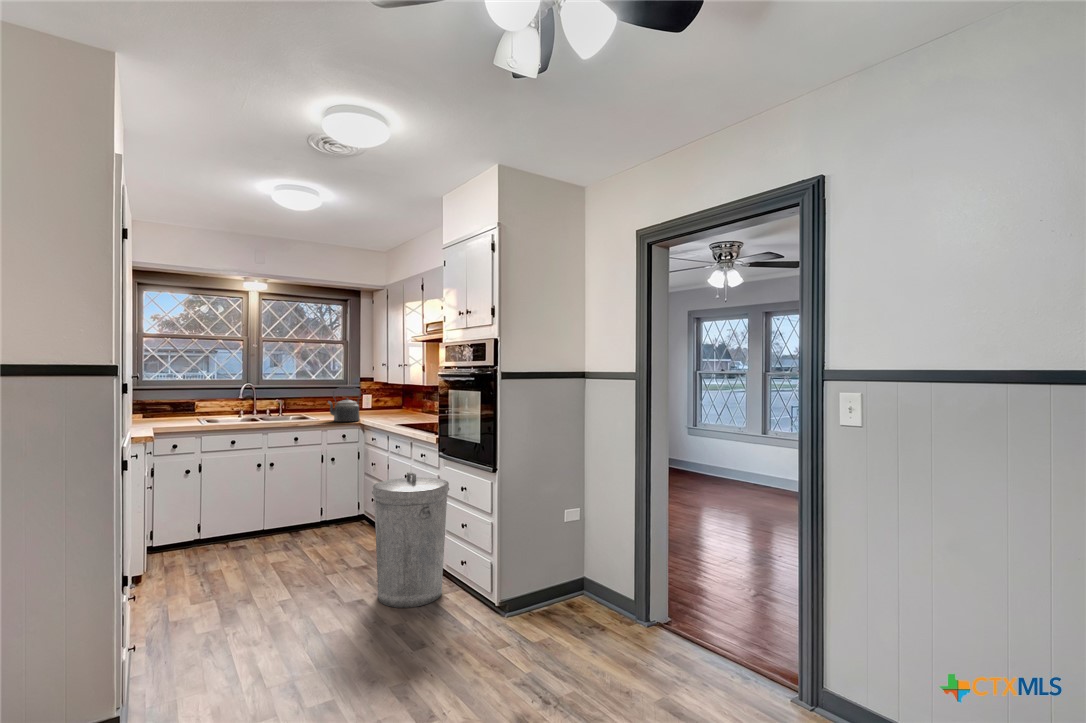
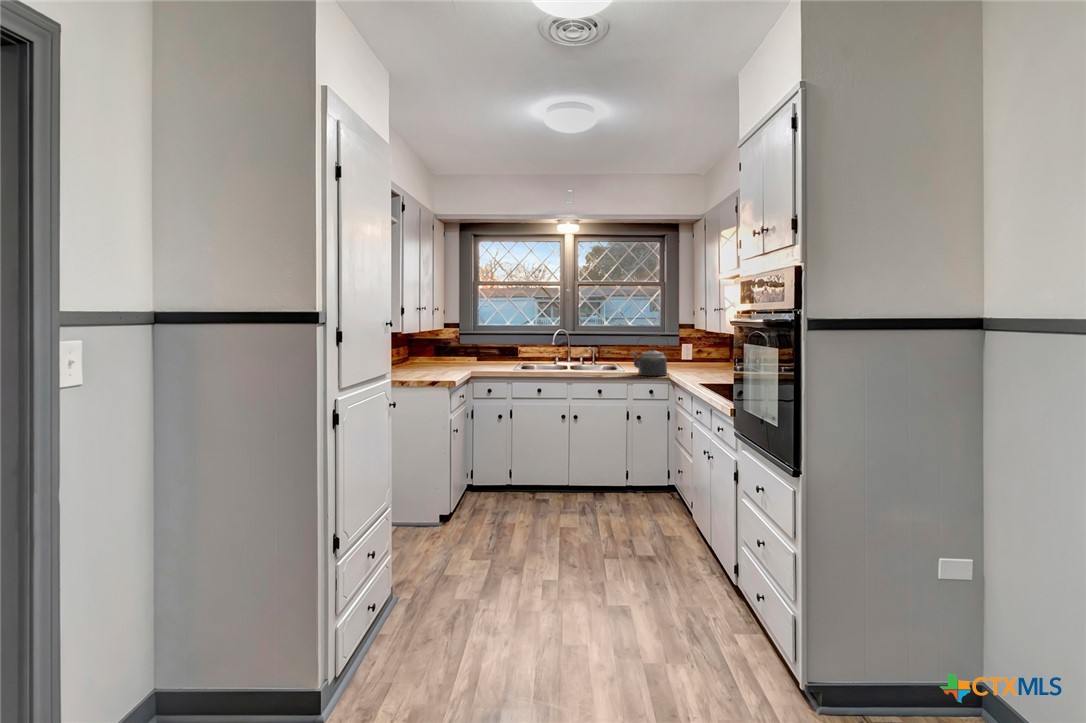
trash can: present [372,472,449,608] -> none [639,448,739,621]

